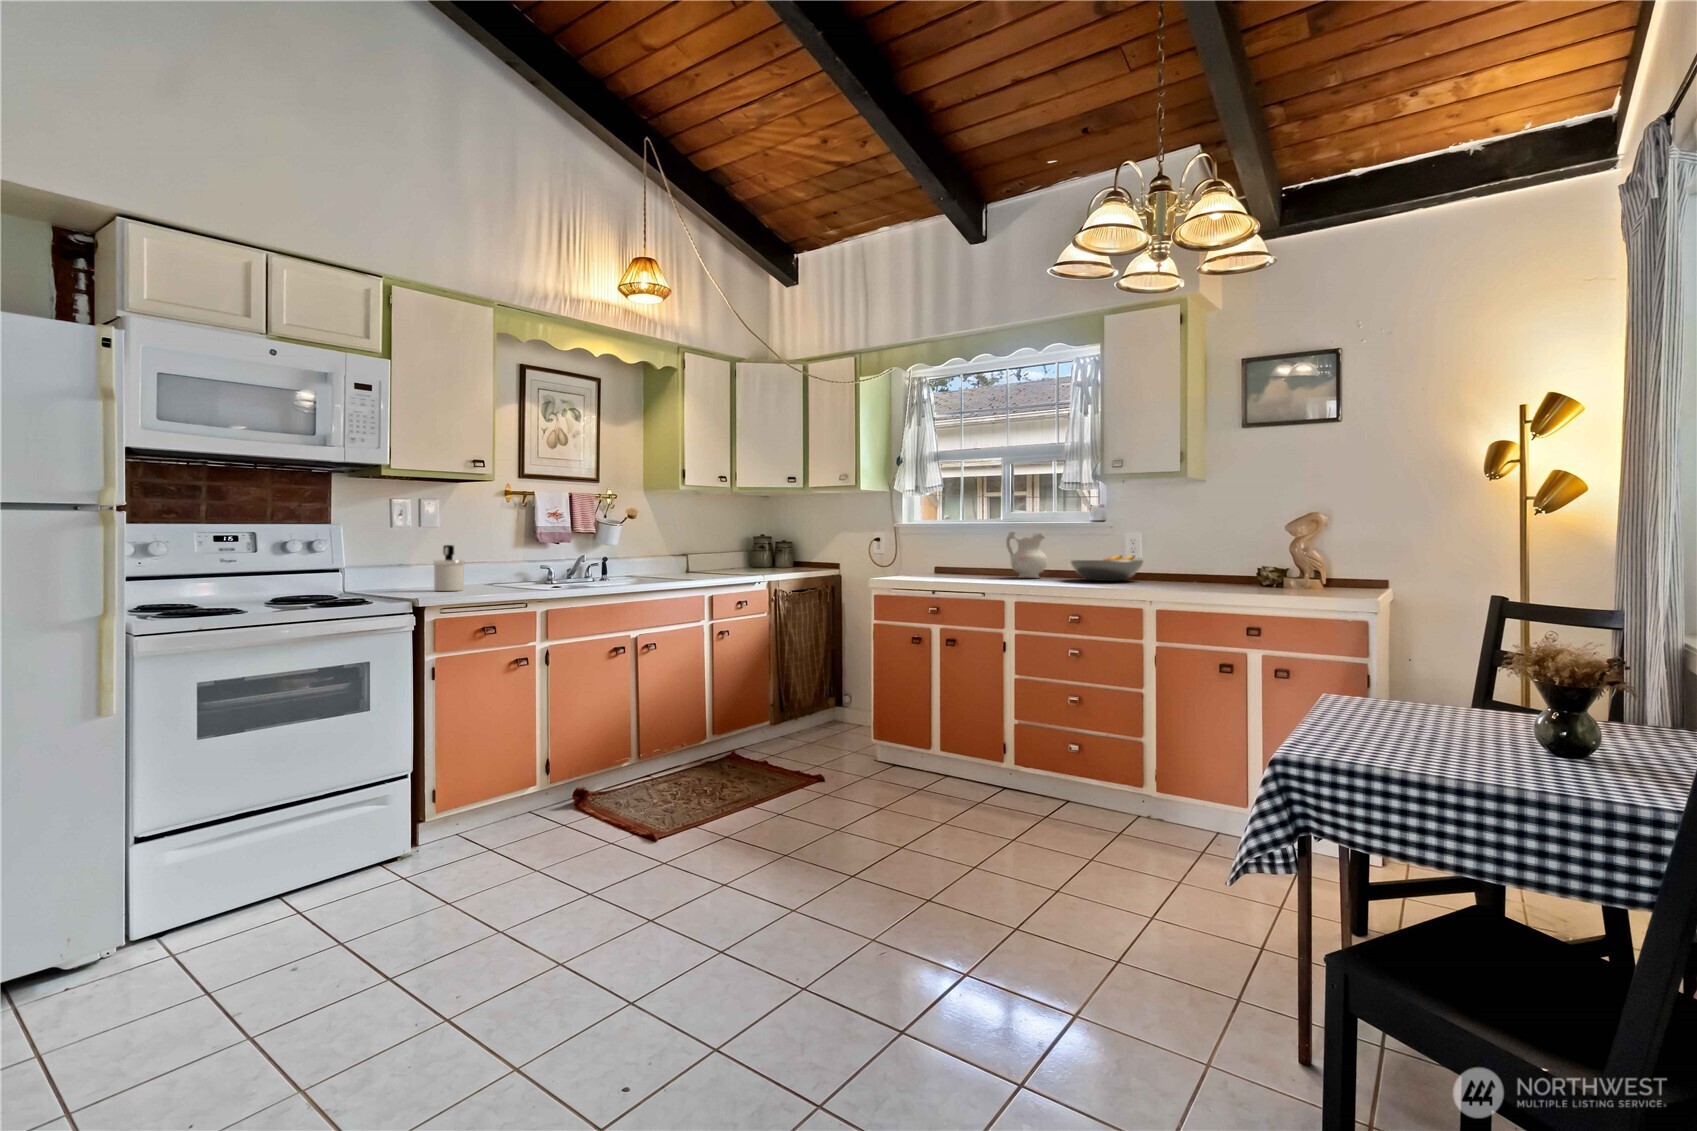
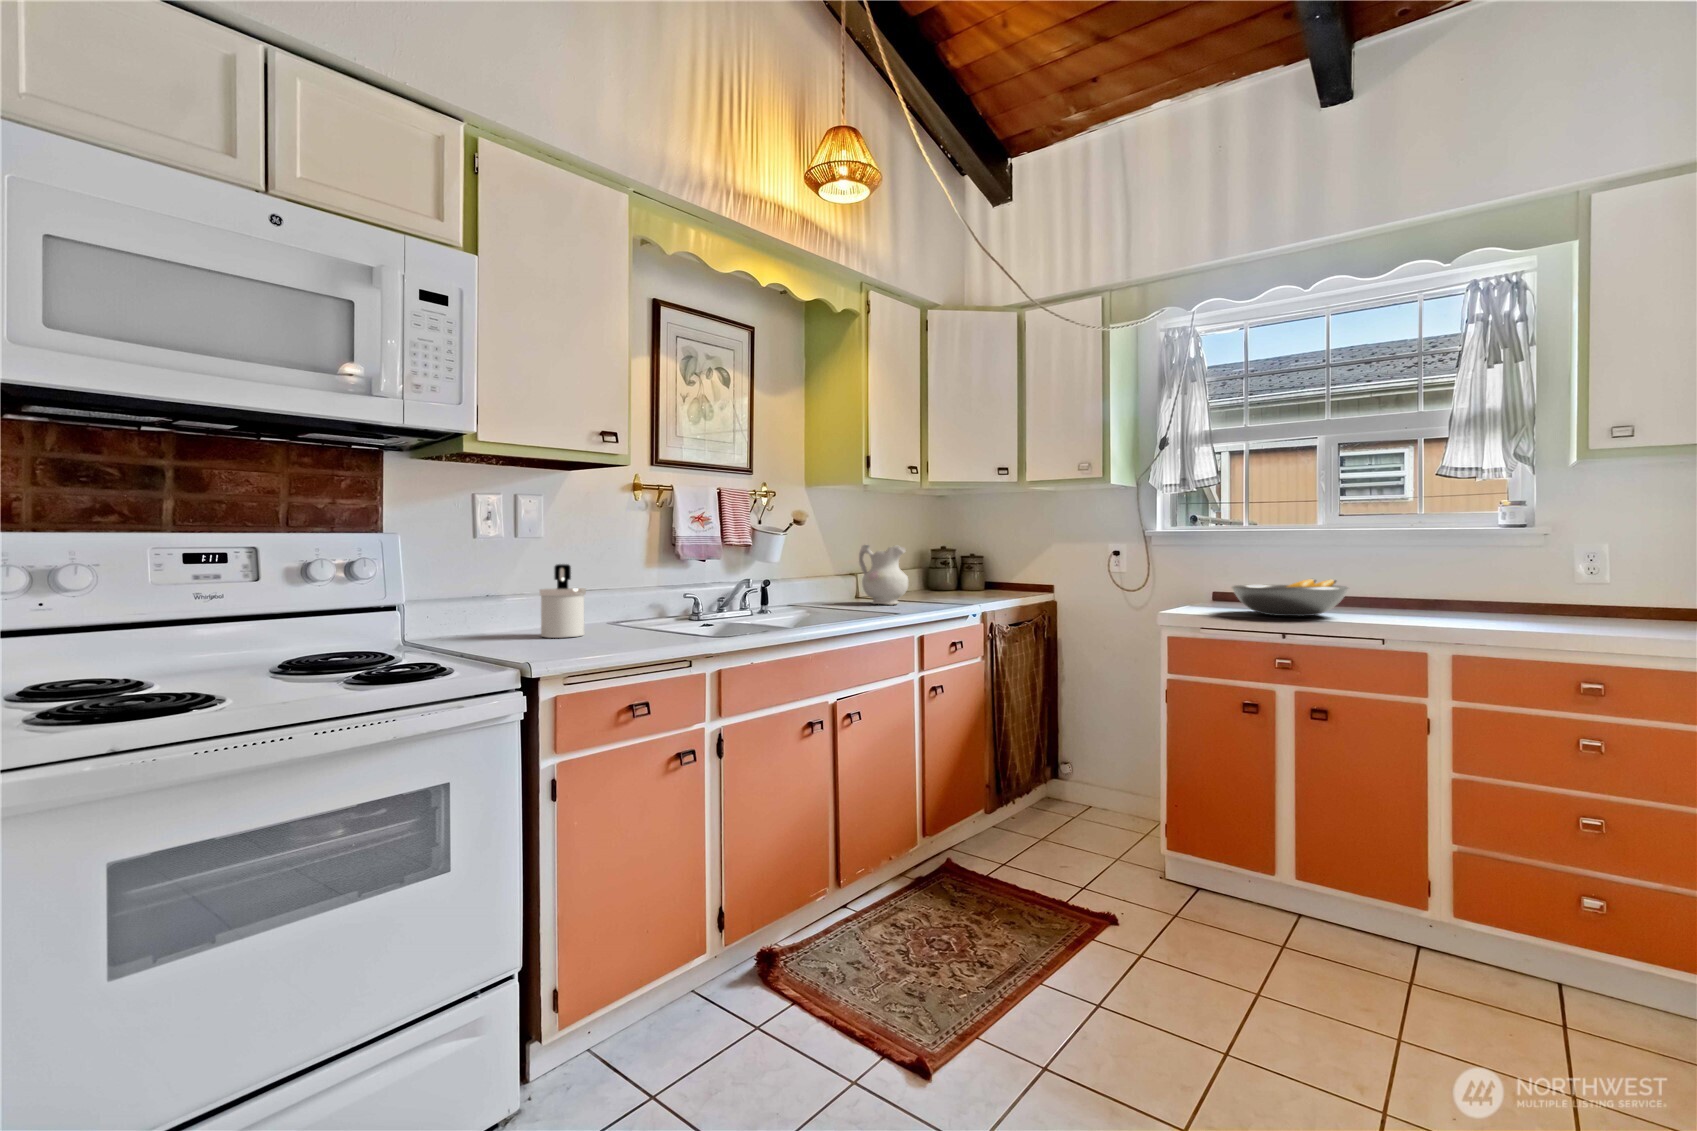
ceramic pitcher: present [1006,532,1047,578] -> present [859,545,908,604]
fruit bowl: present [1071,555,1143,581] -> present [1232,579,1348,616]

